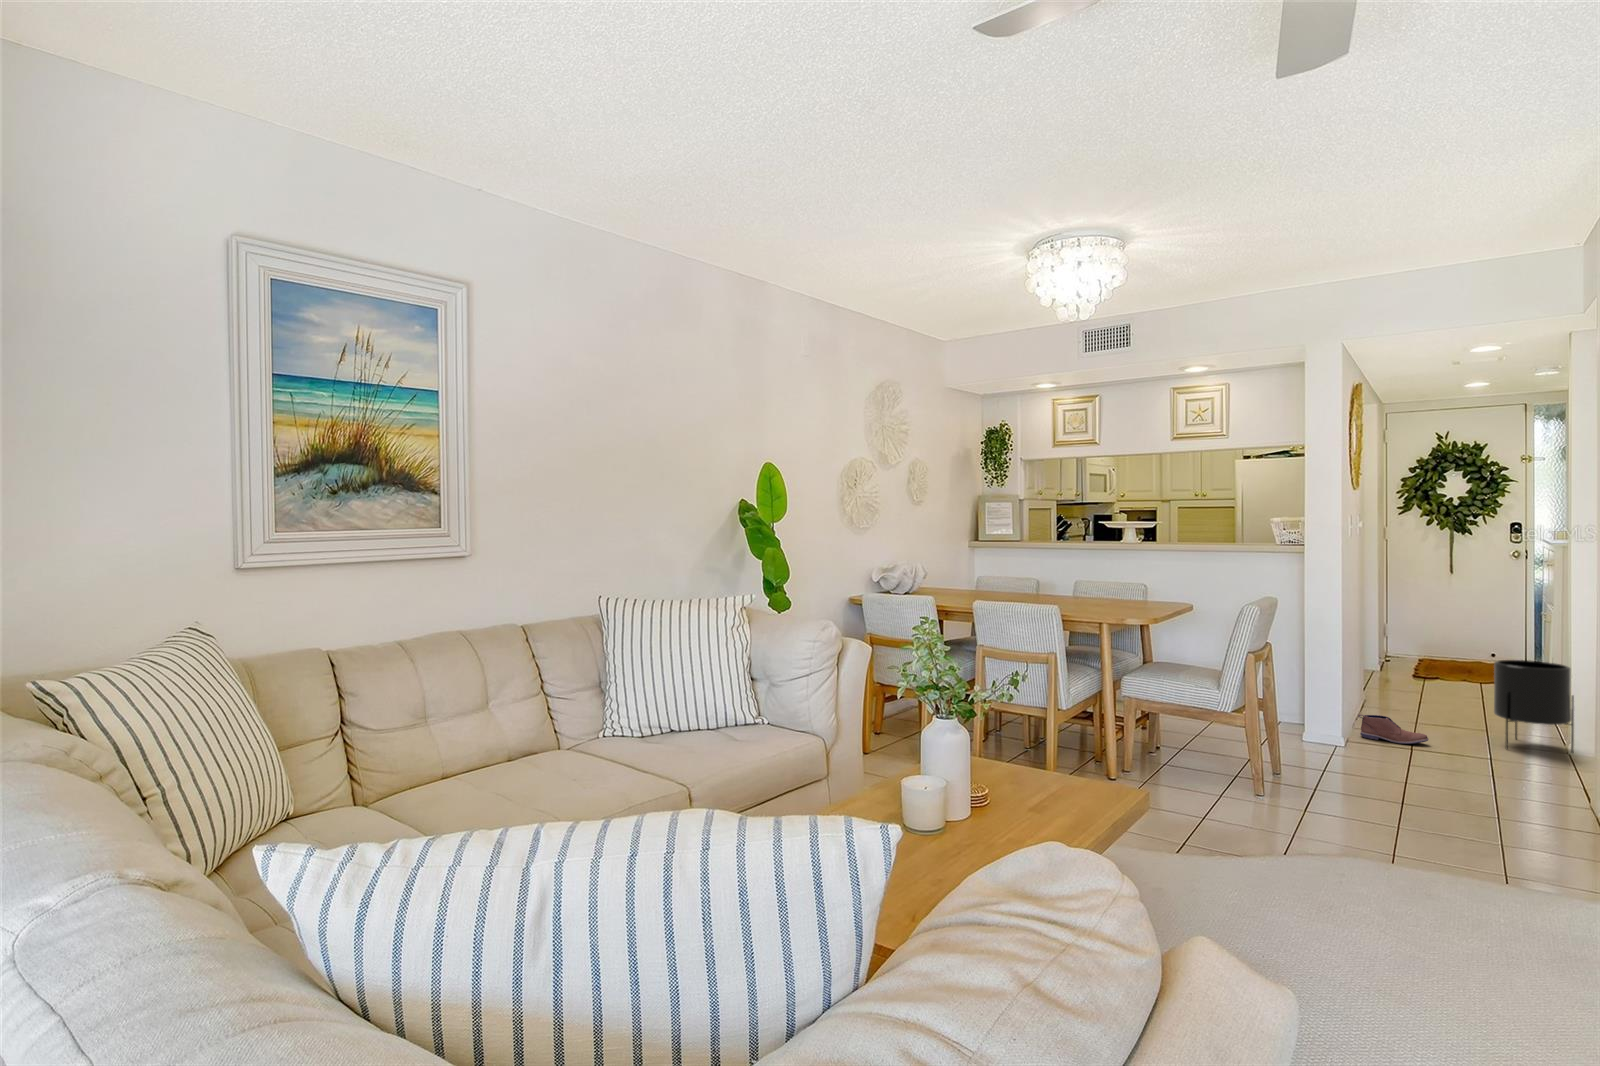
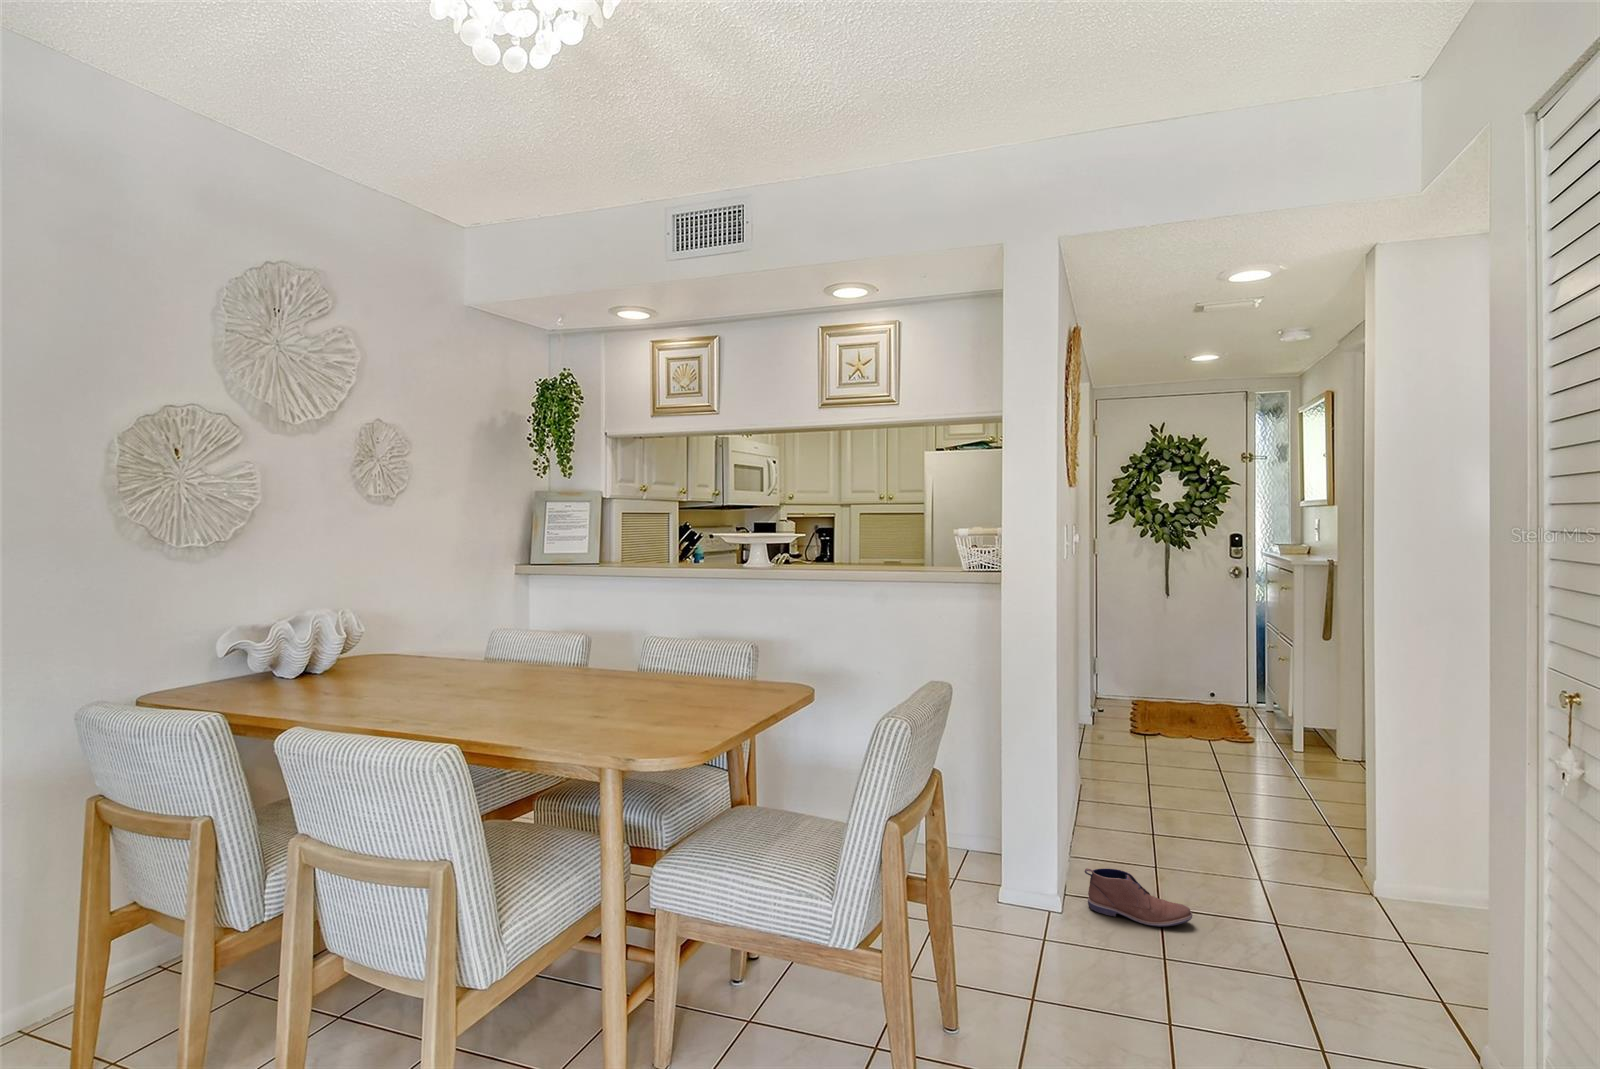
planter: present [1494,660,1574,752] -> none [1279,762,1400,926]

